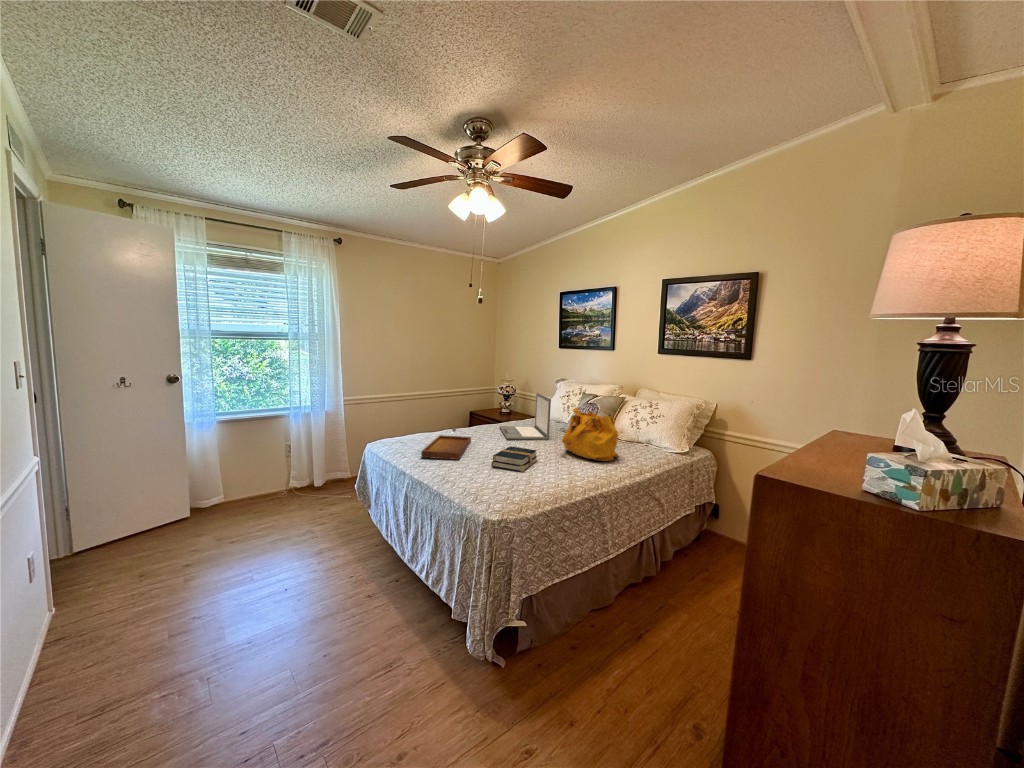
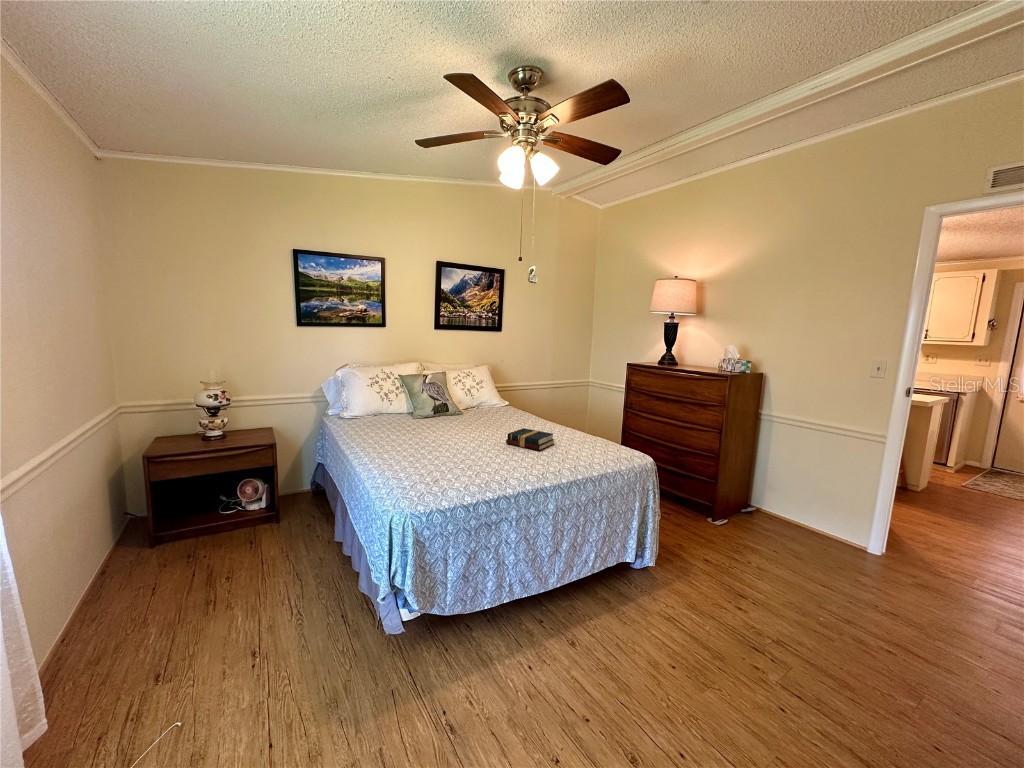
laptop: present [500,393,551,440] -> none [377,384,452,438]
handbag: present [561,408,619,461] -> none [485,383,536,425]
tray: present [421,428,471,460] -> none [422,434,513,473]

